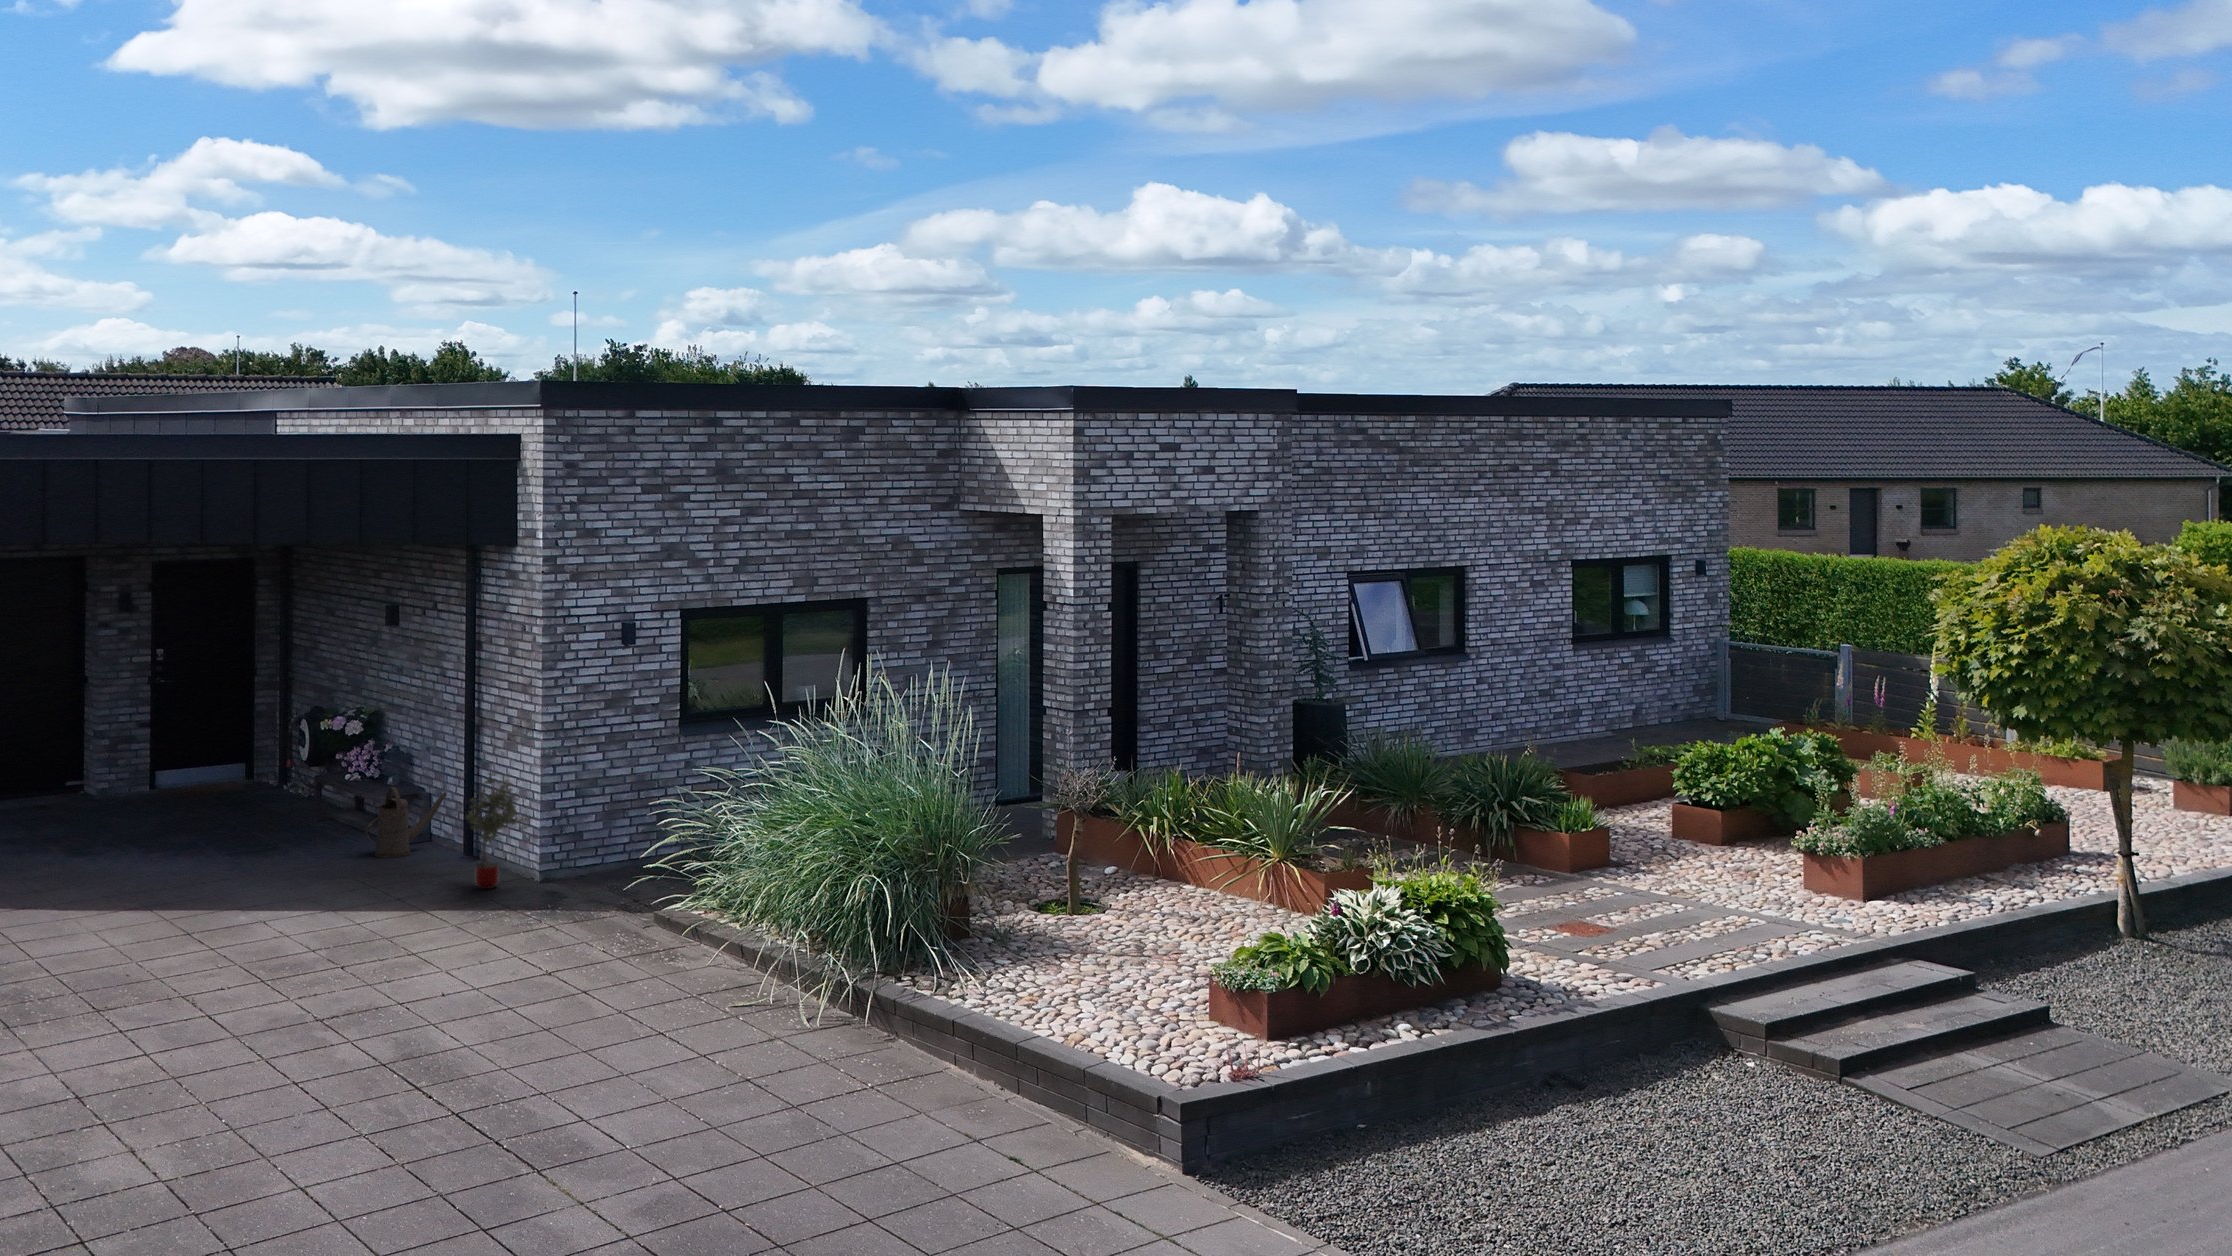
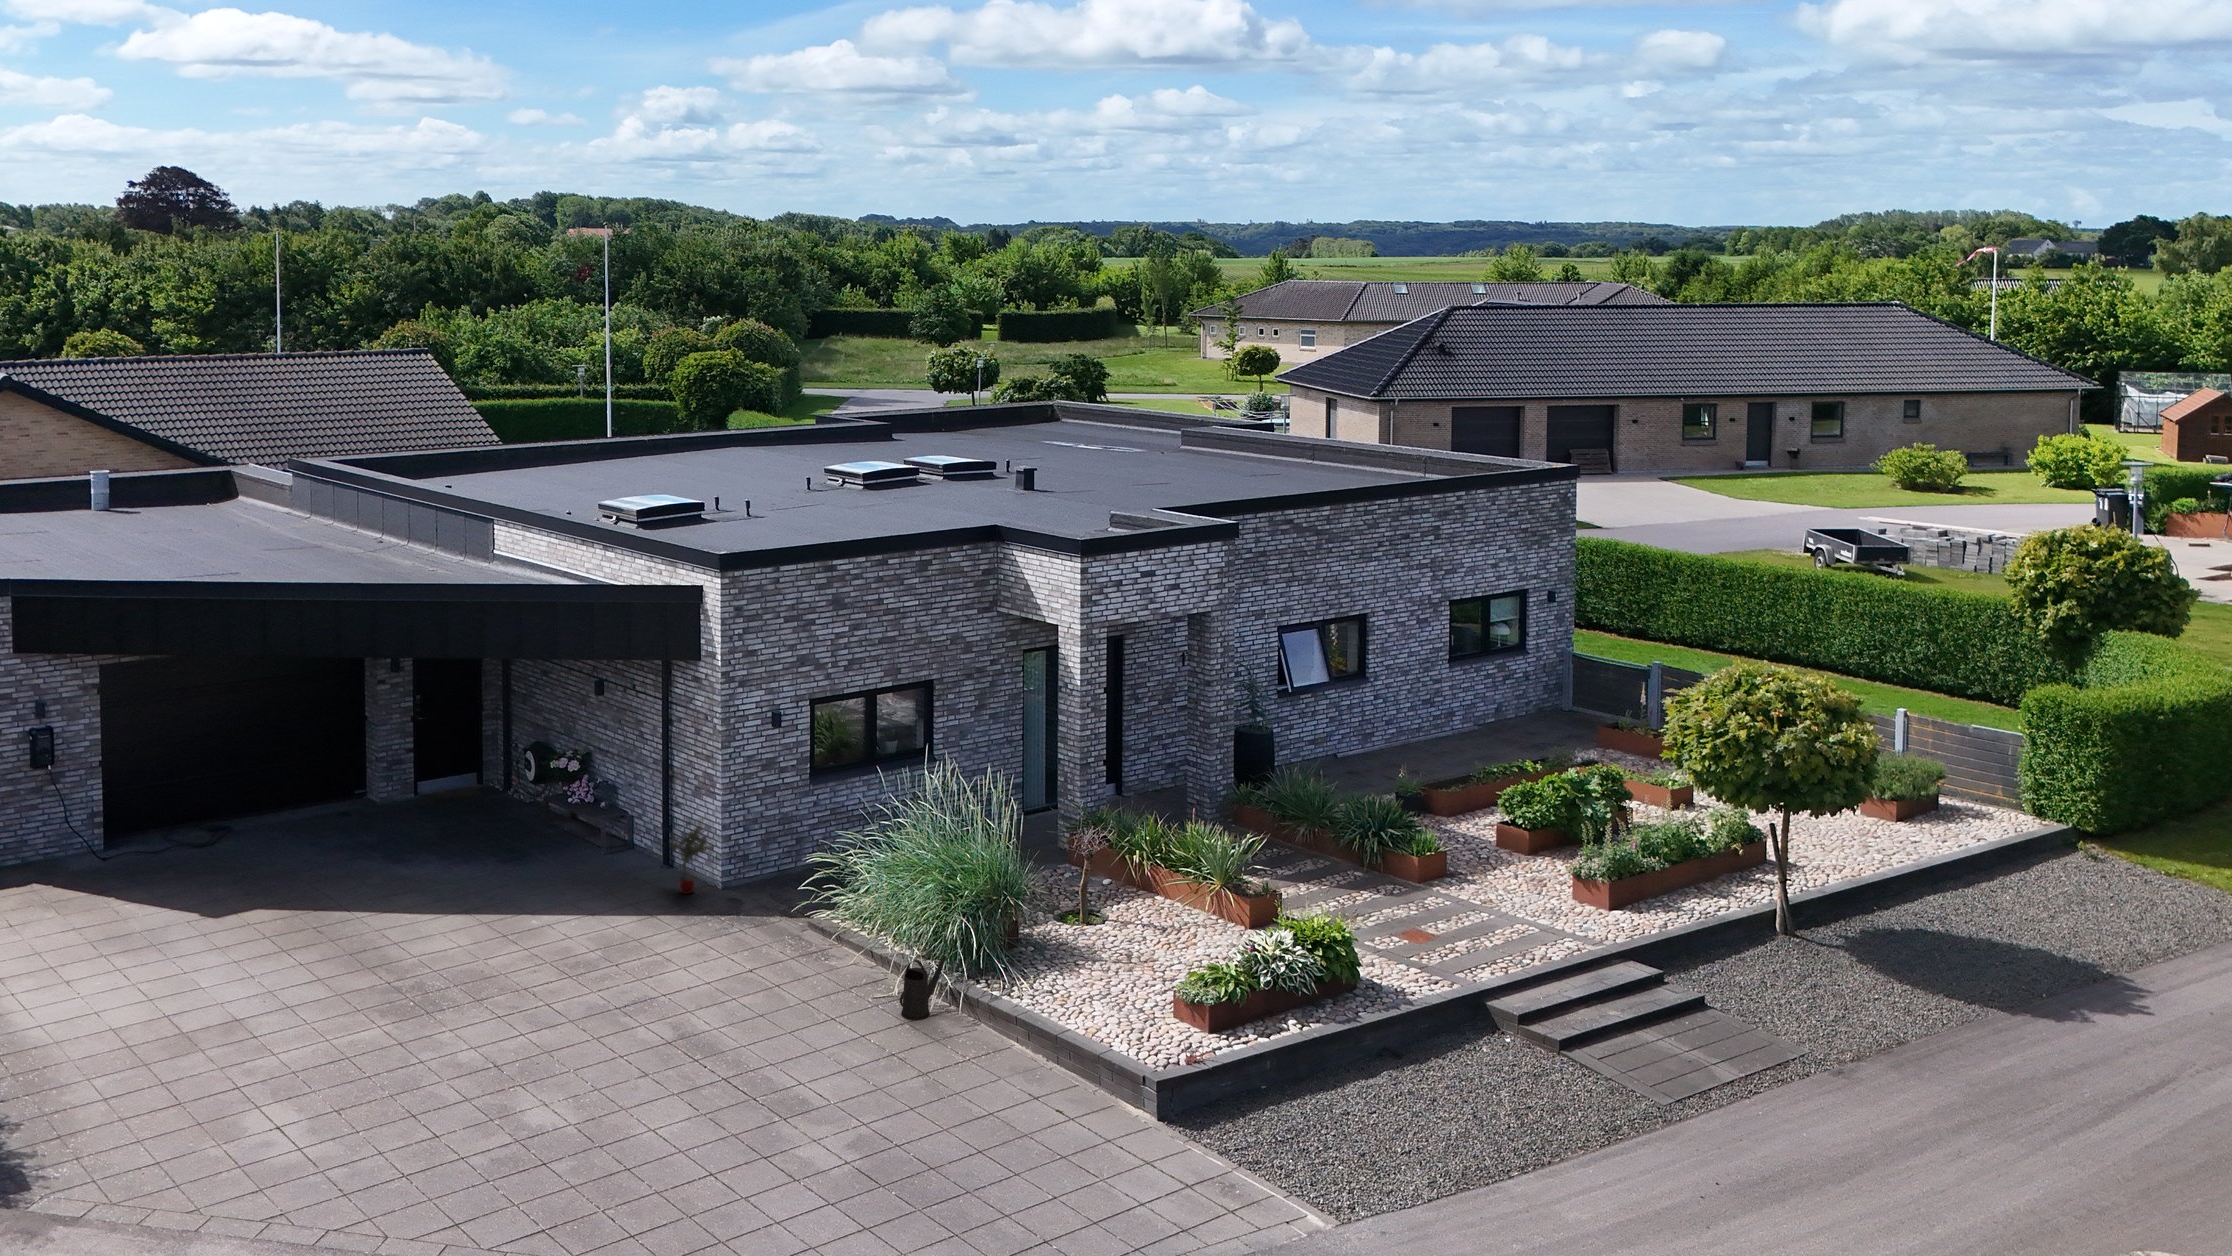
watering can: present [365,787,447,858] -> present [900,956,946,1020]

